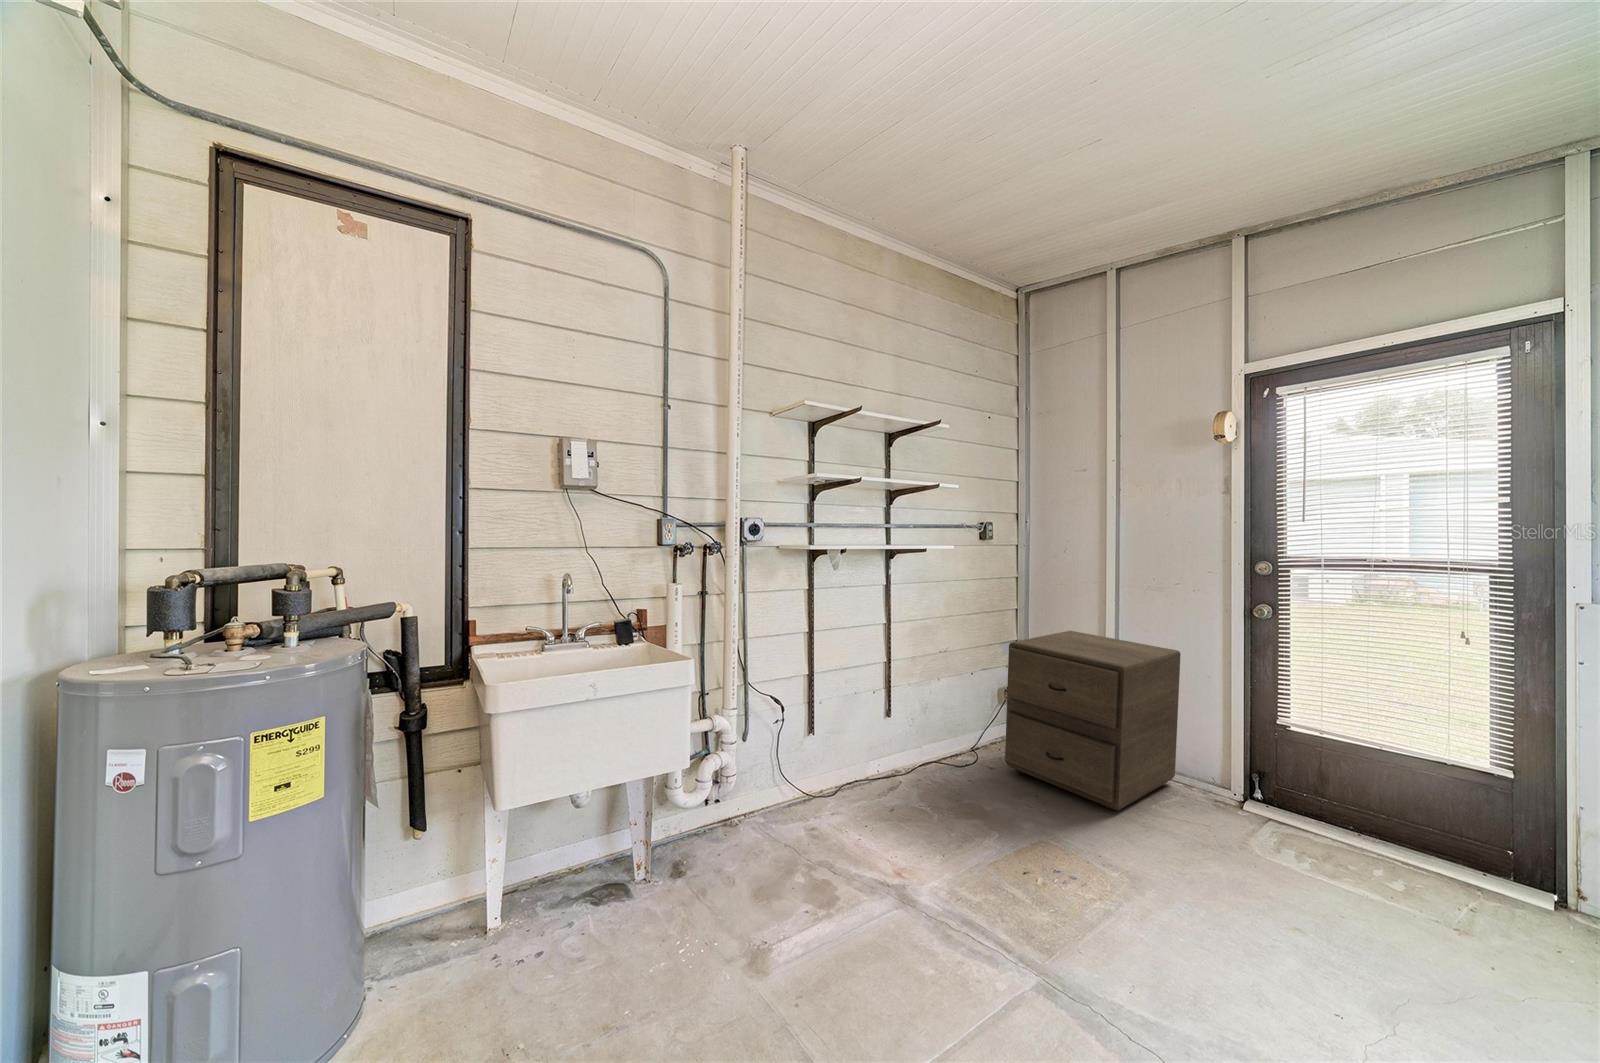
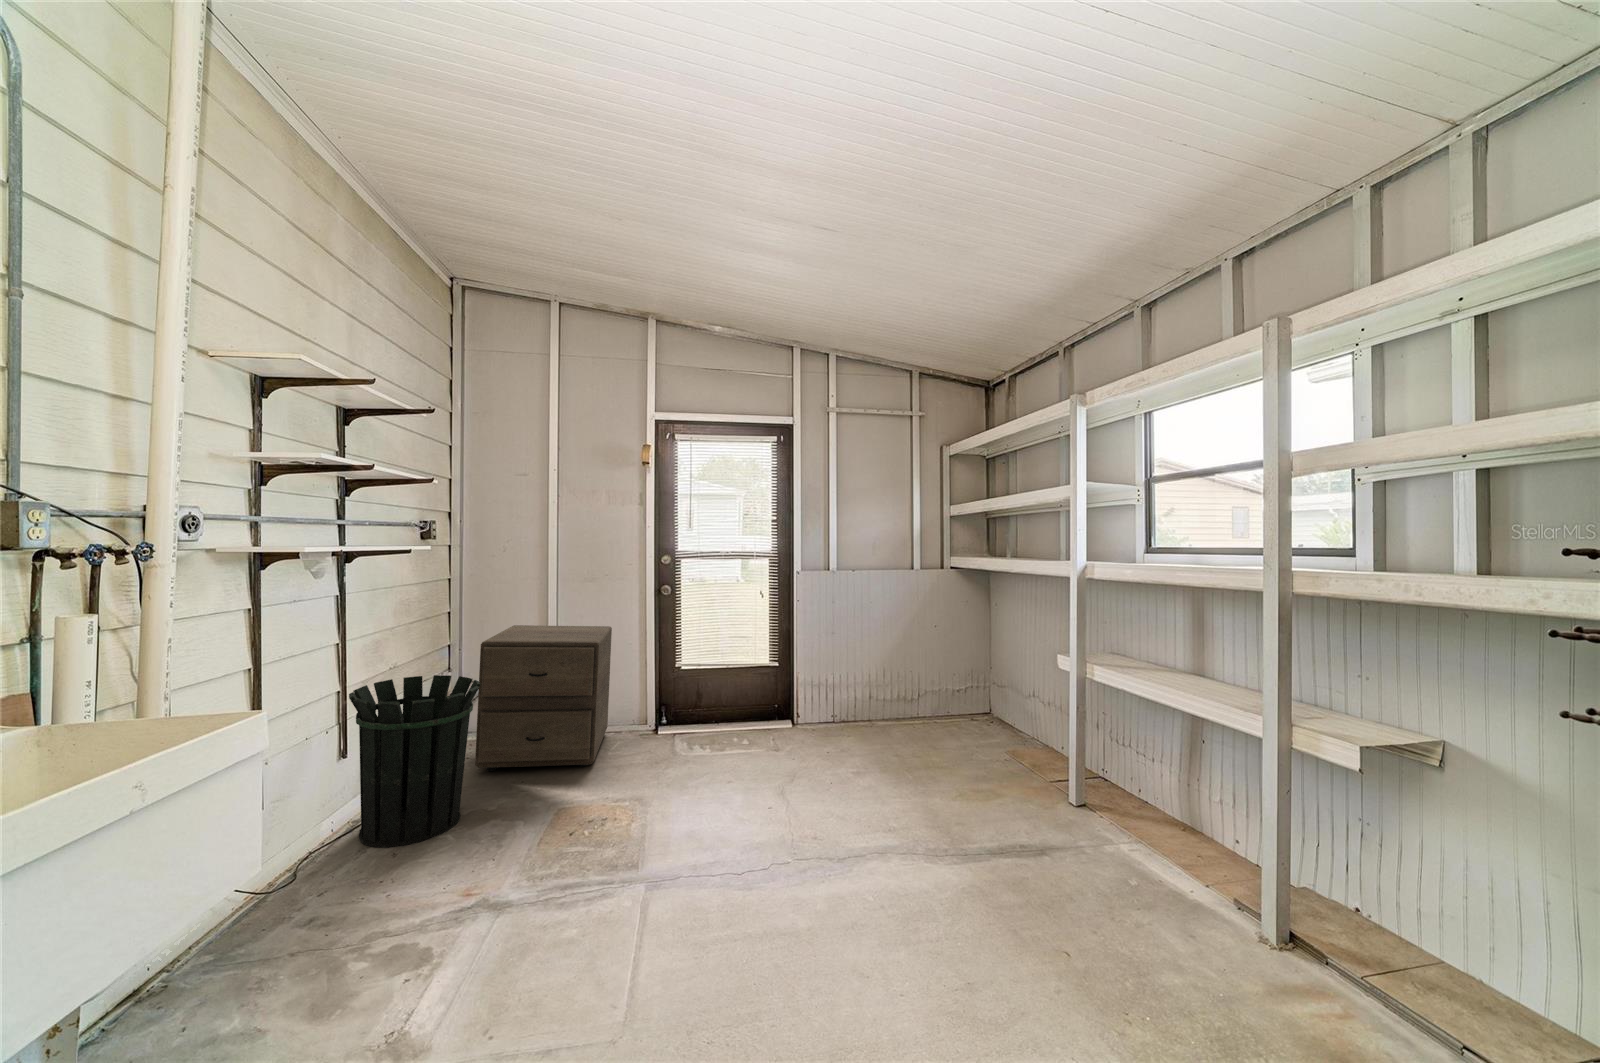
waste bin: none [876,661,978,812] -> present [349,675,481,848]

